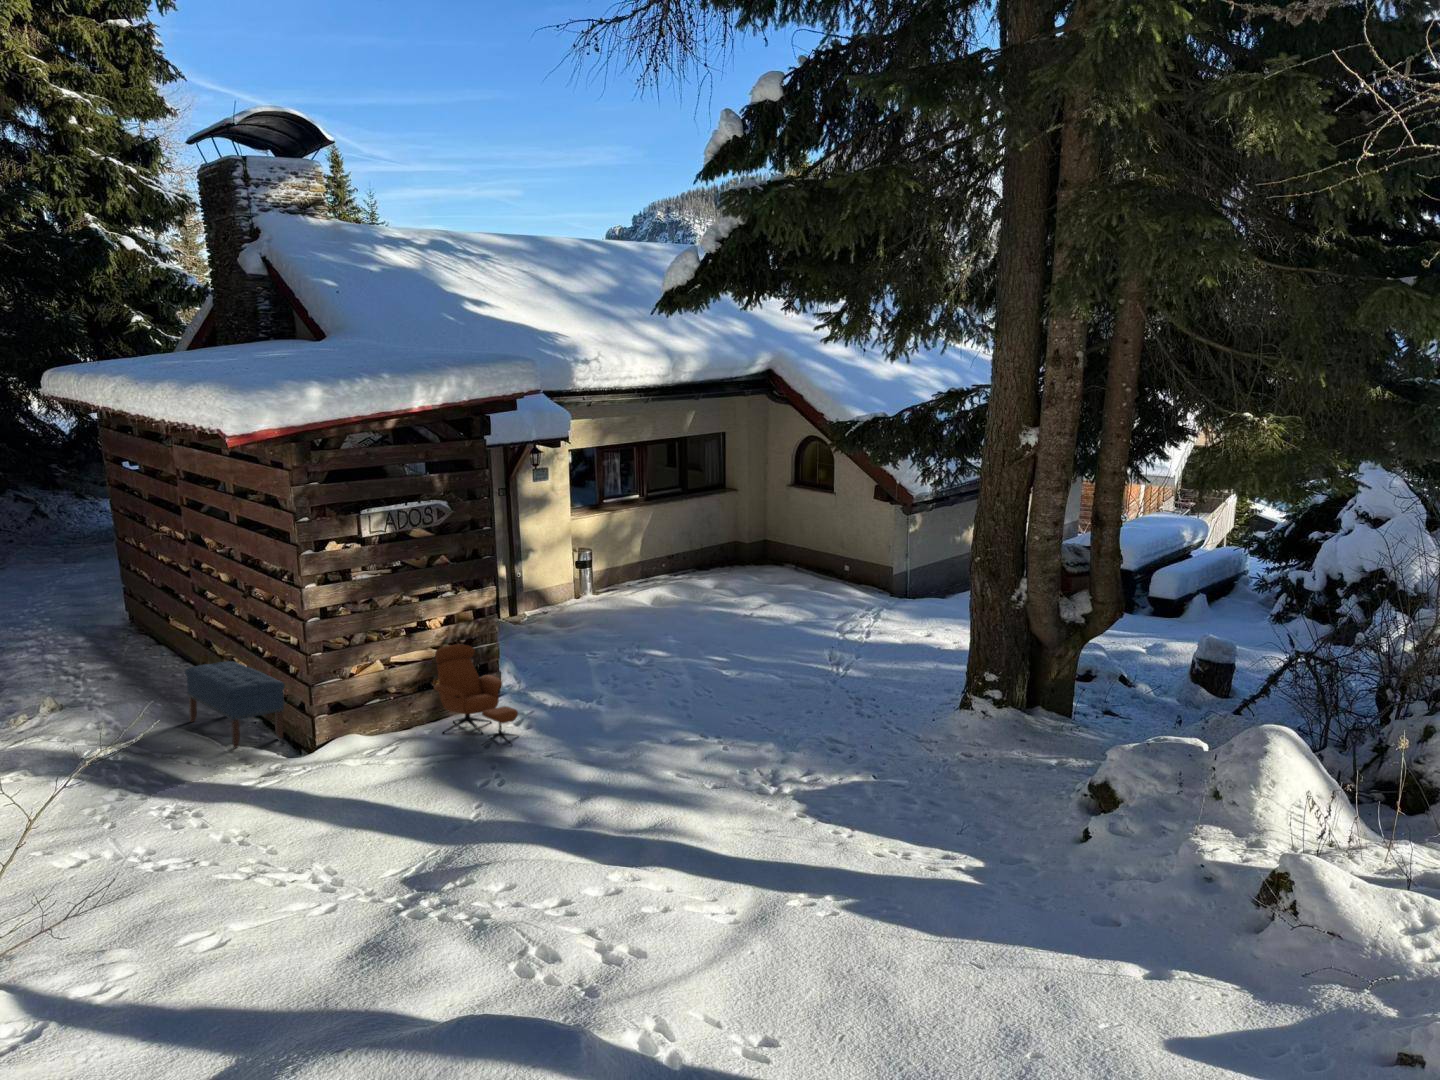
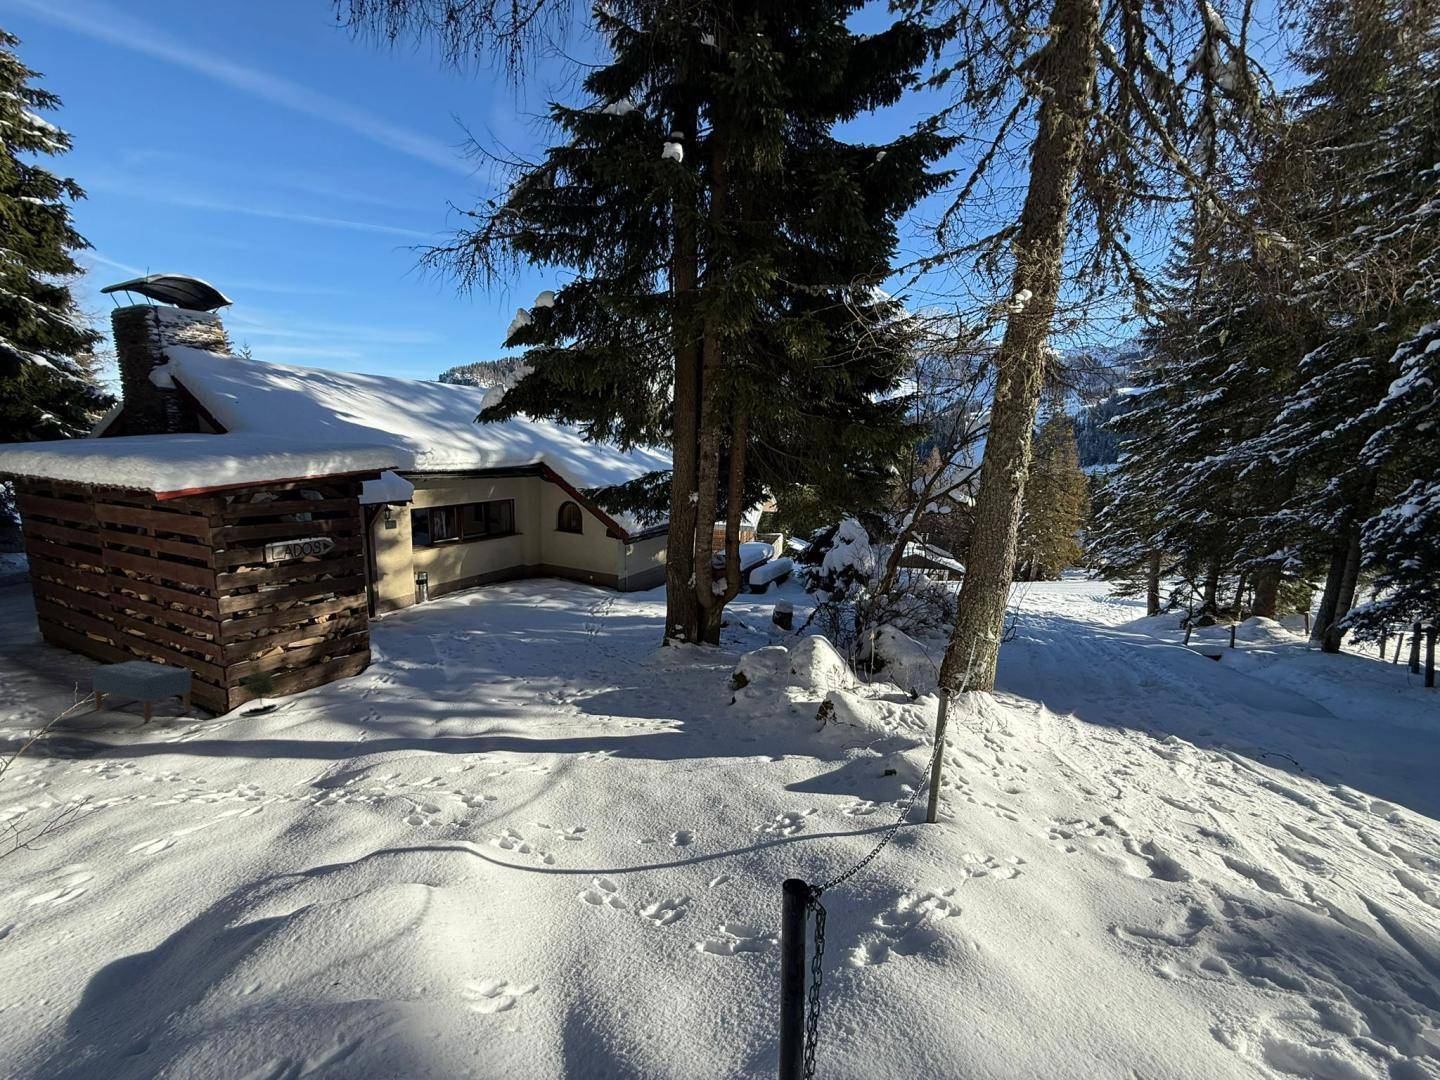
lounge chair: present [434,644,518,744] -> none [321,634,388,698]
potted tree: none [334,675,381,754] -> present [241,663,278,716]

